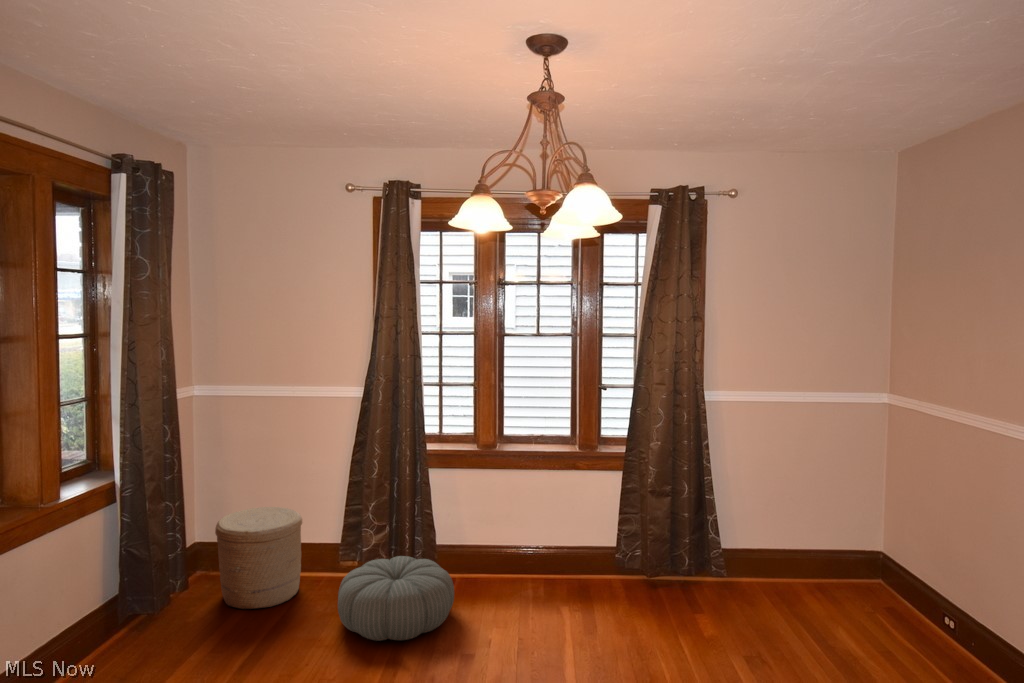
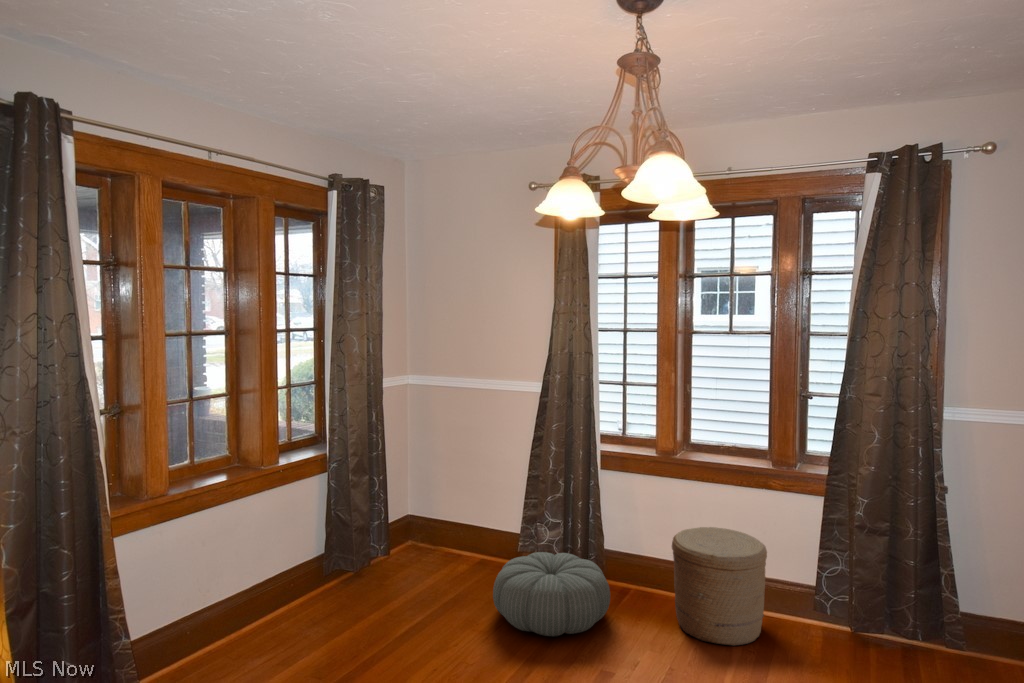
woven basket: present [215,507,302,609] -> present [672,527,767,646]

